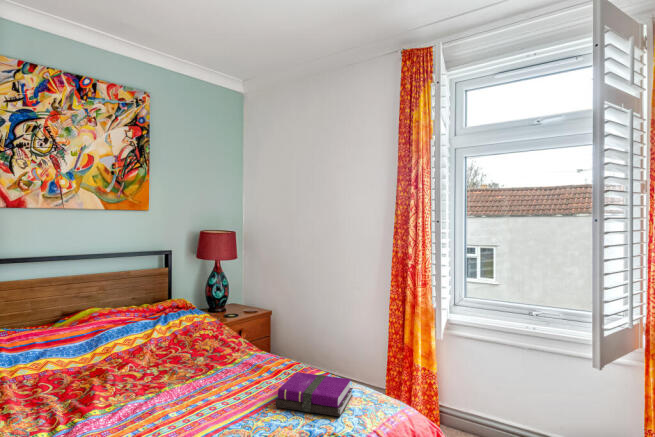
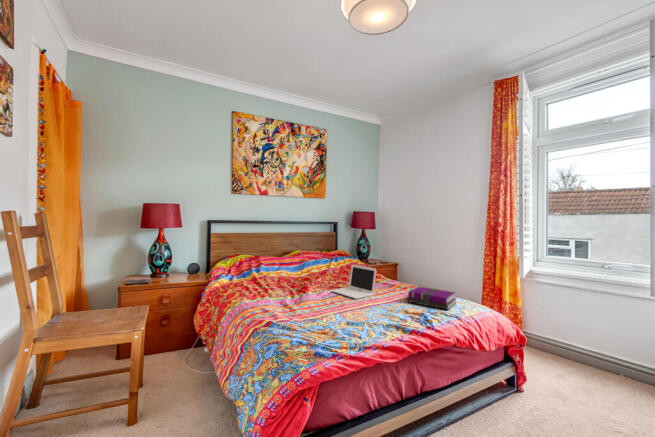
laptop: none [143,341,226,414] -> present [332,265,376,299]

